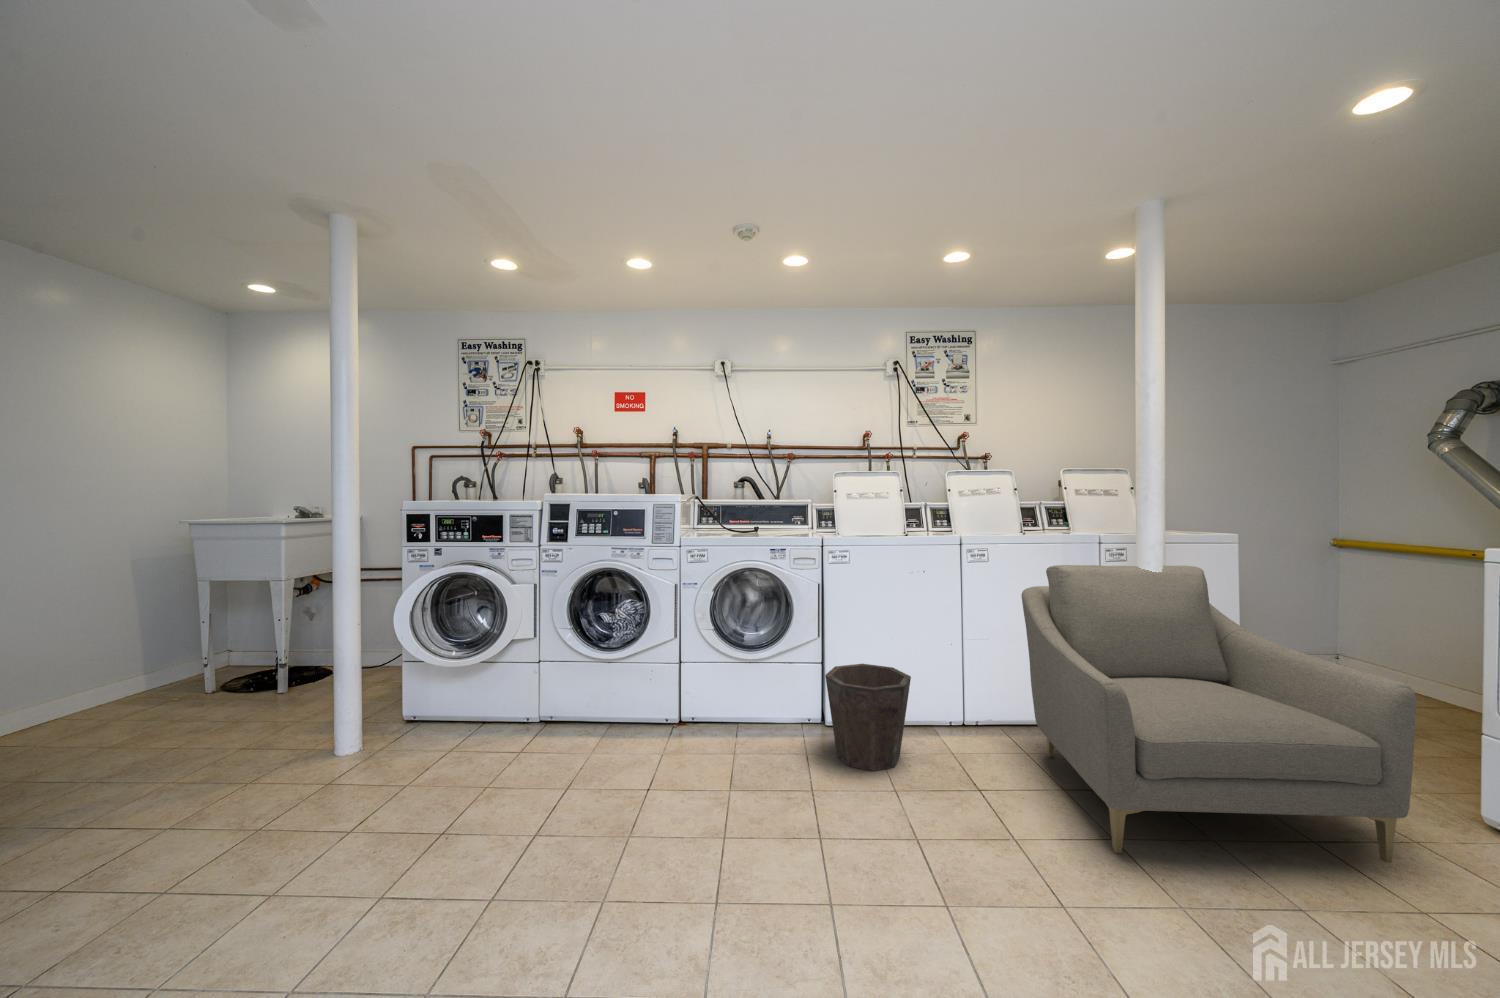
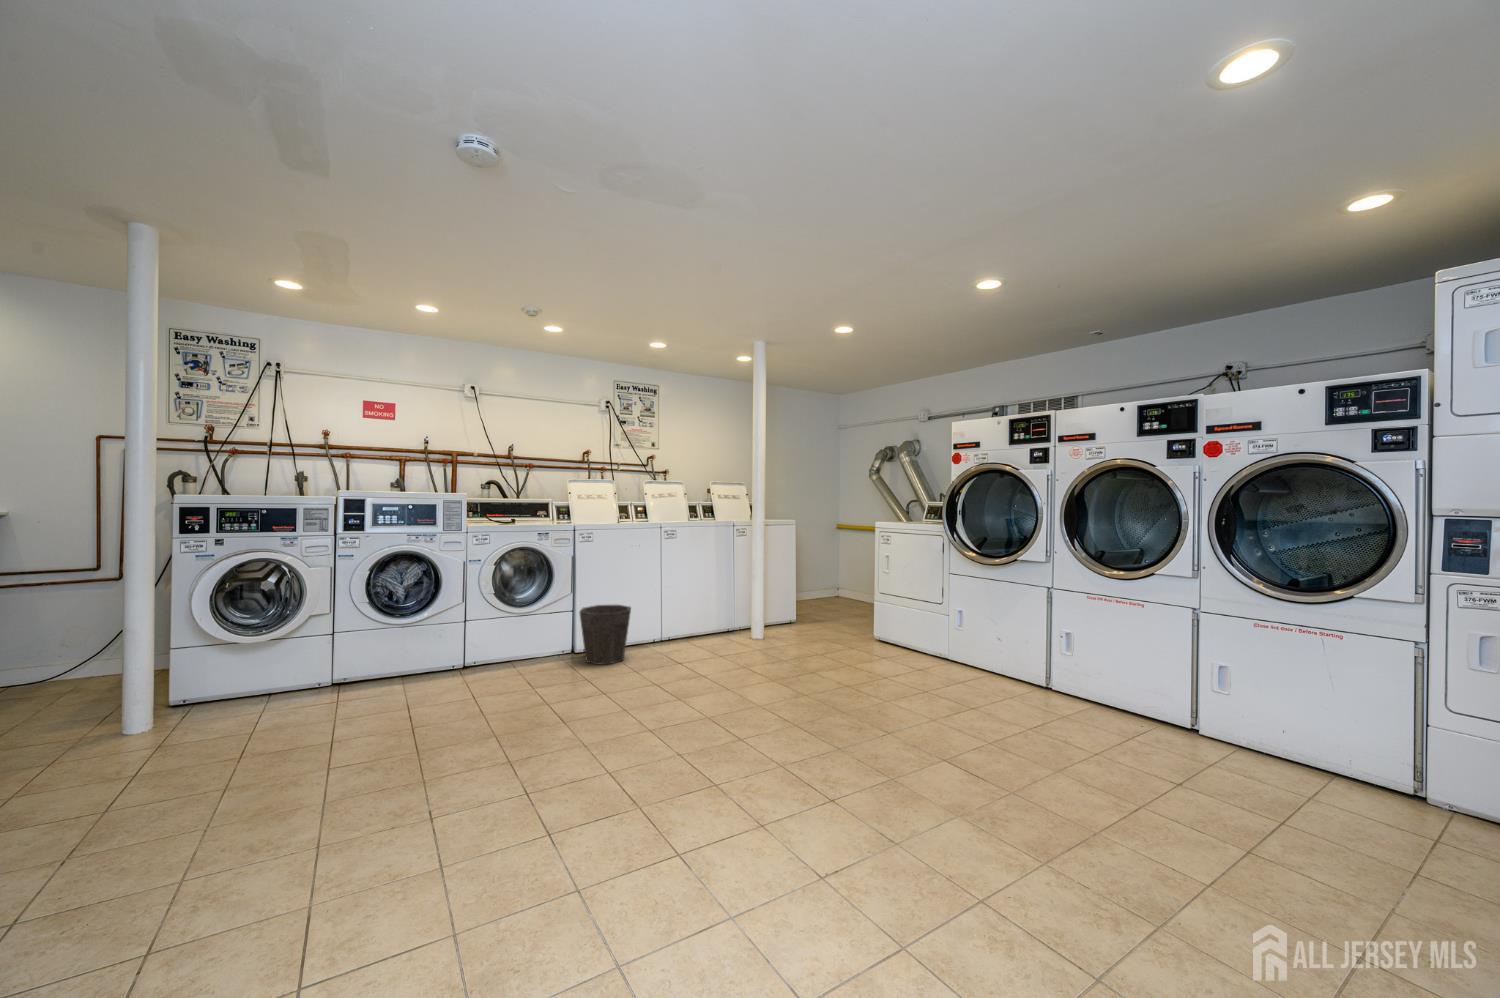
chair: present [1022,565,1417,862] -> none [690,535,837,669]

